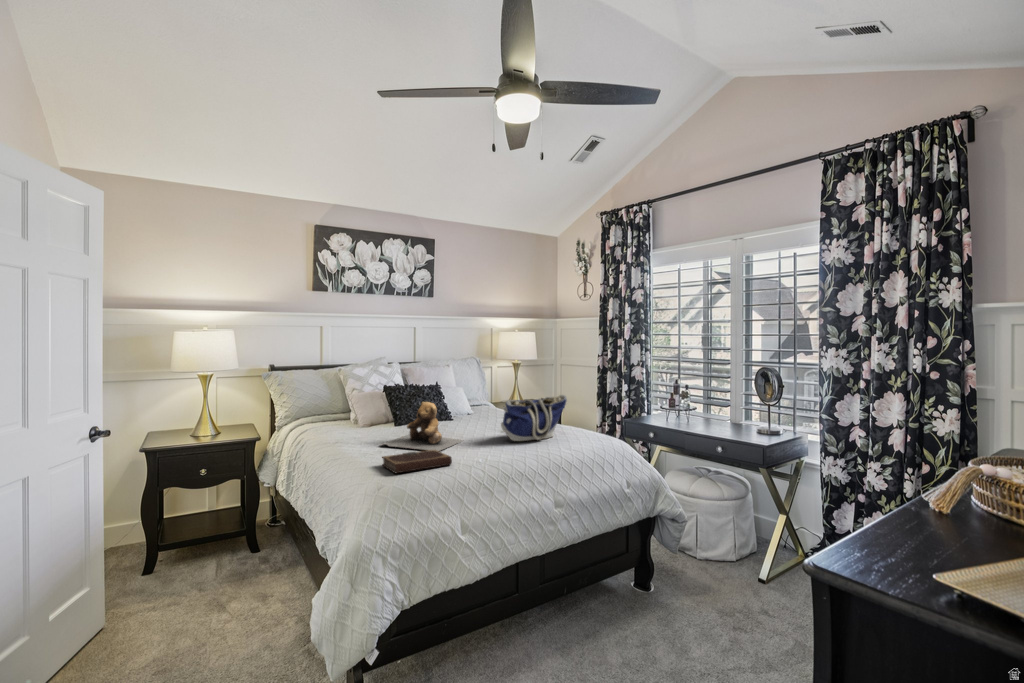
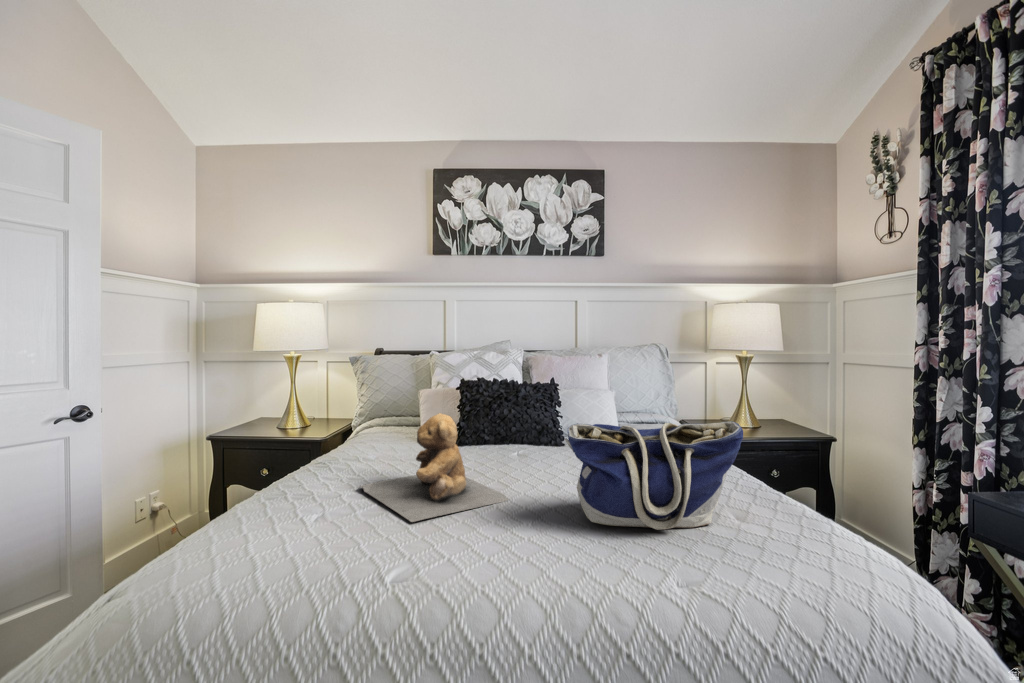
notebook: present [382,450,452,473] -> none [213,520,380,575]

